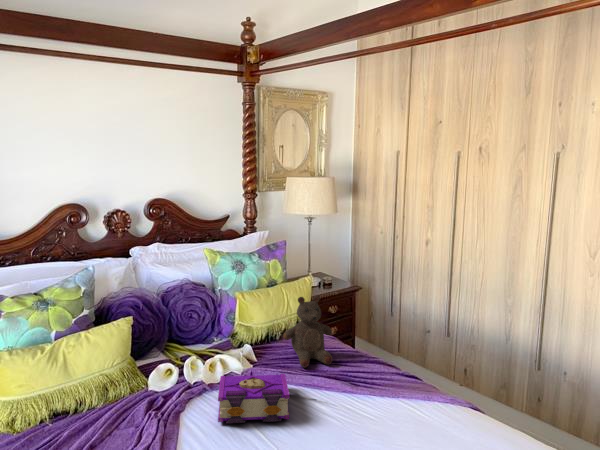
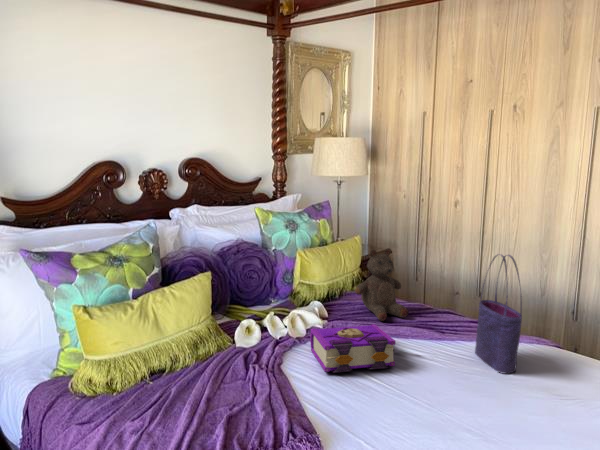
tote bag: none [378,315,412,434] -> present [475,255,522,373]

